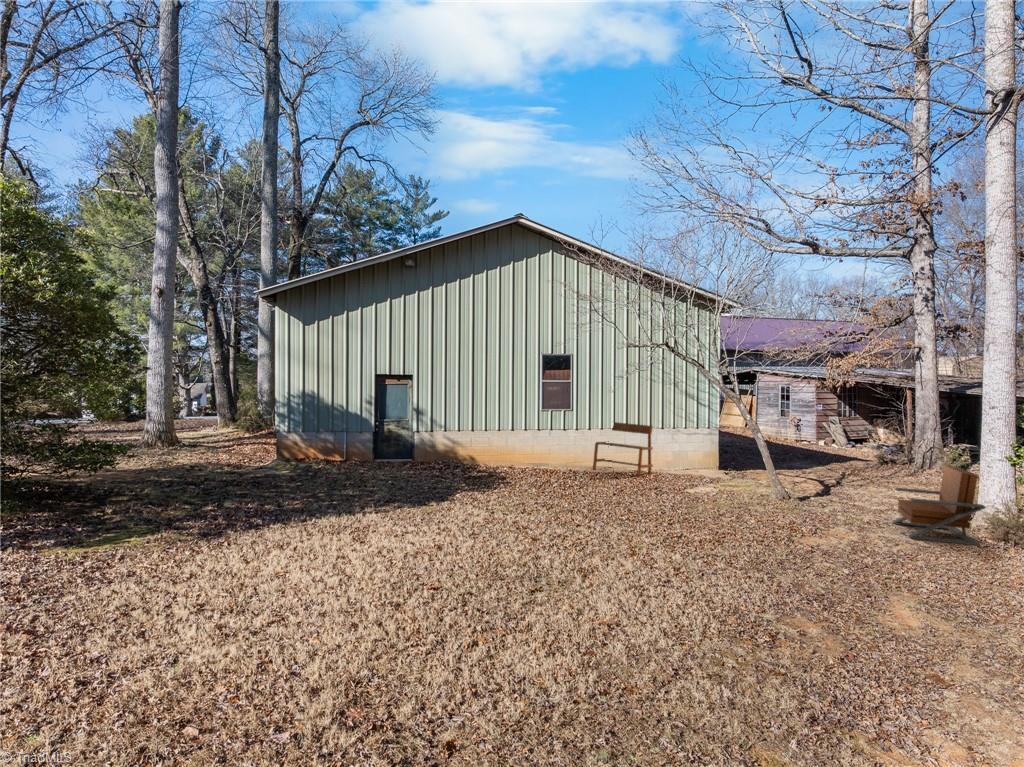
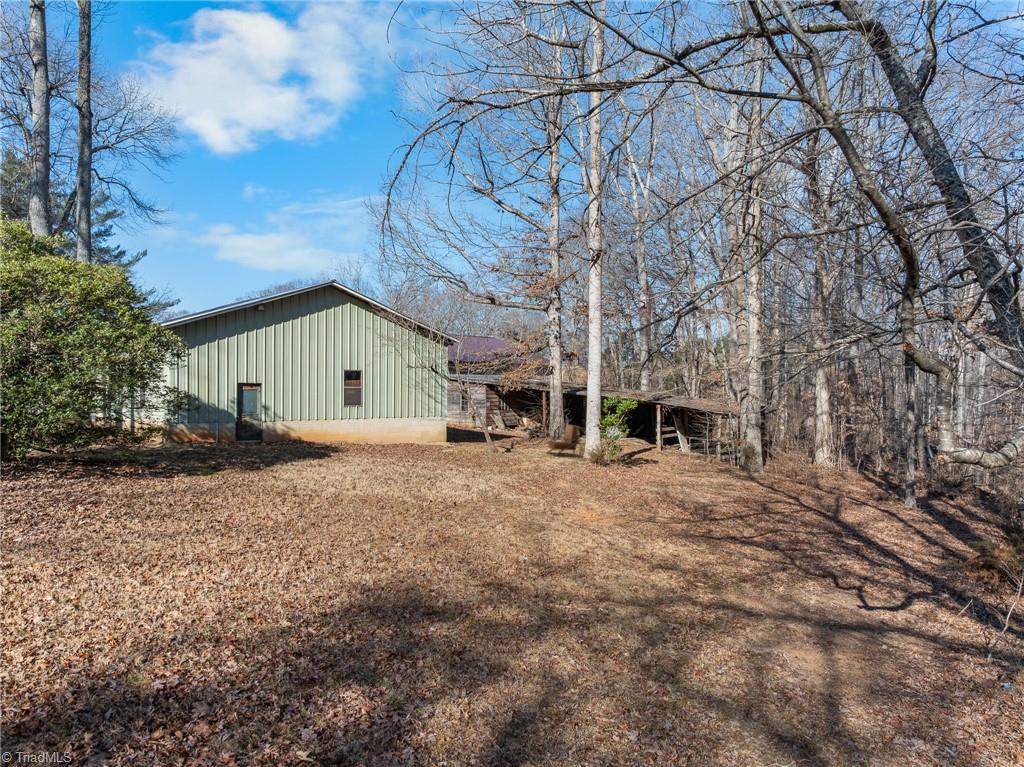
bench: present [593,422,653,477] -> none [381,412,417,444]

